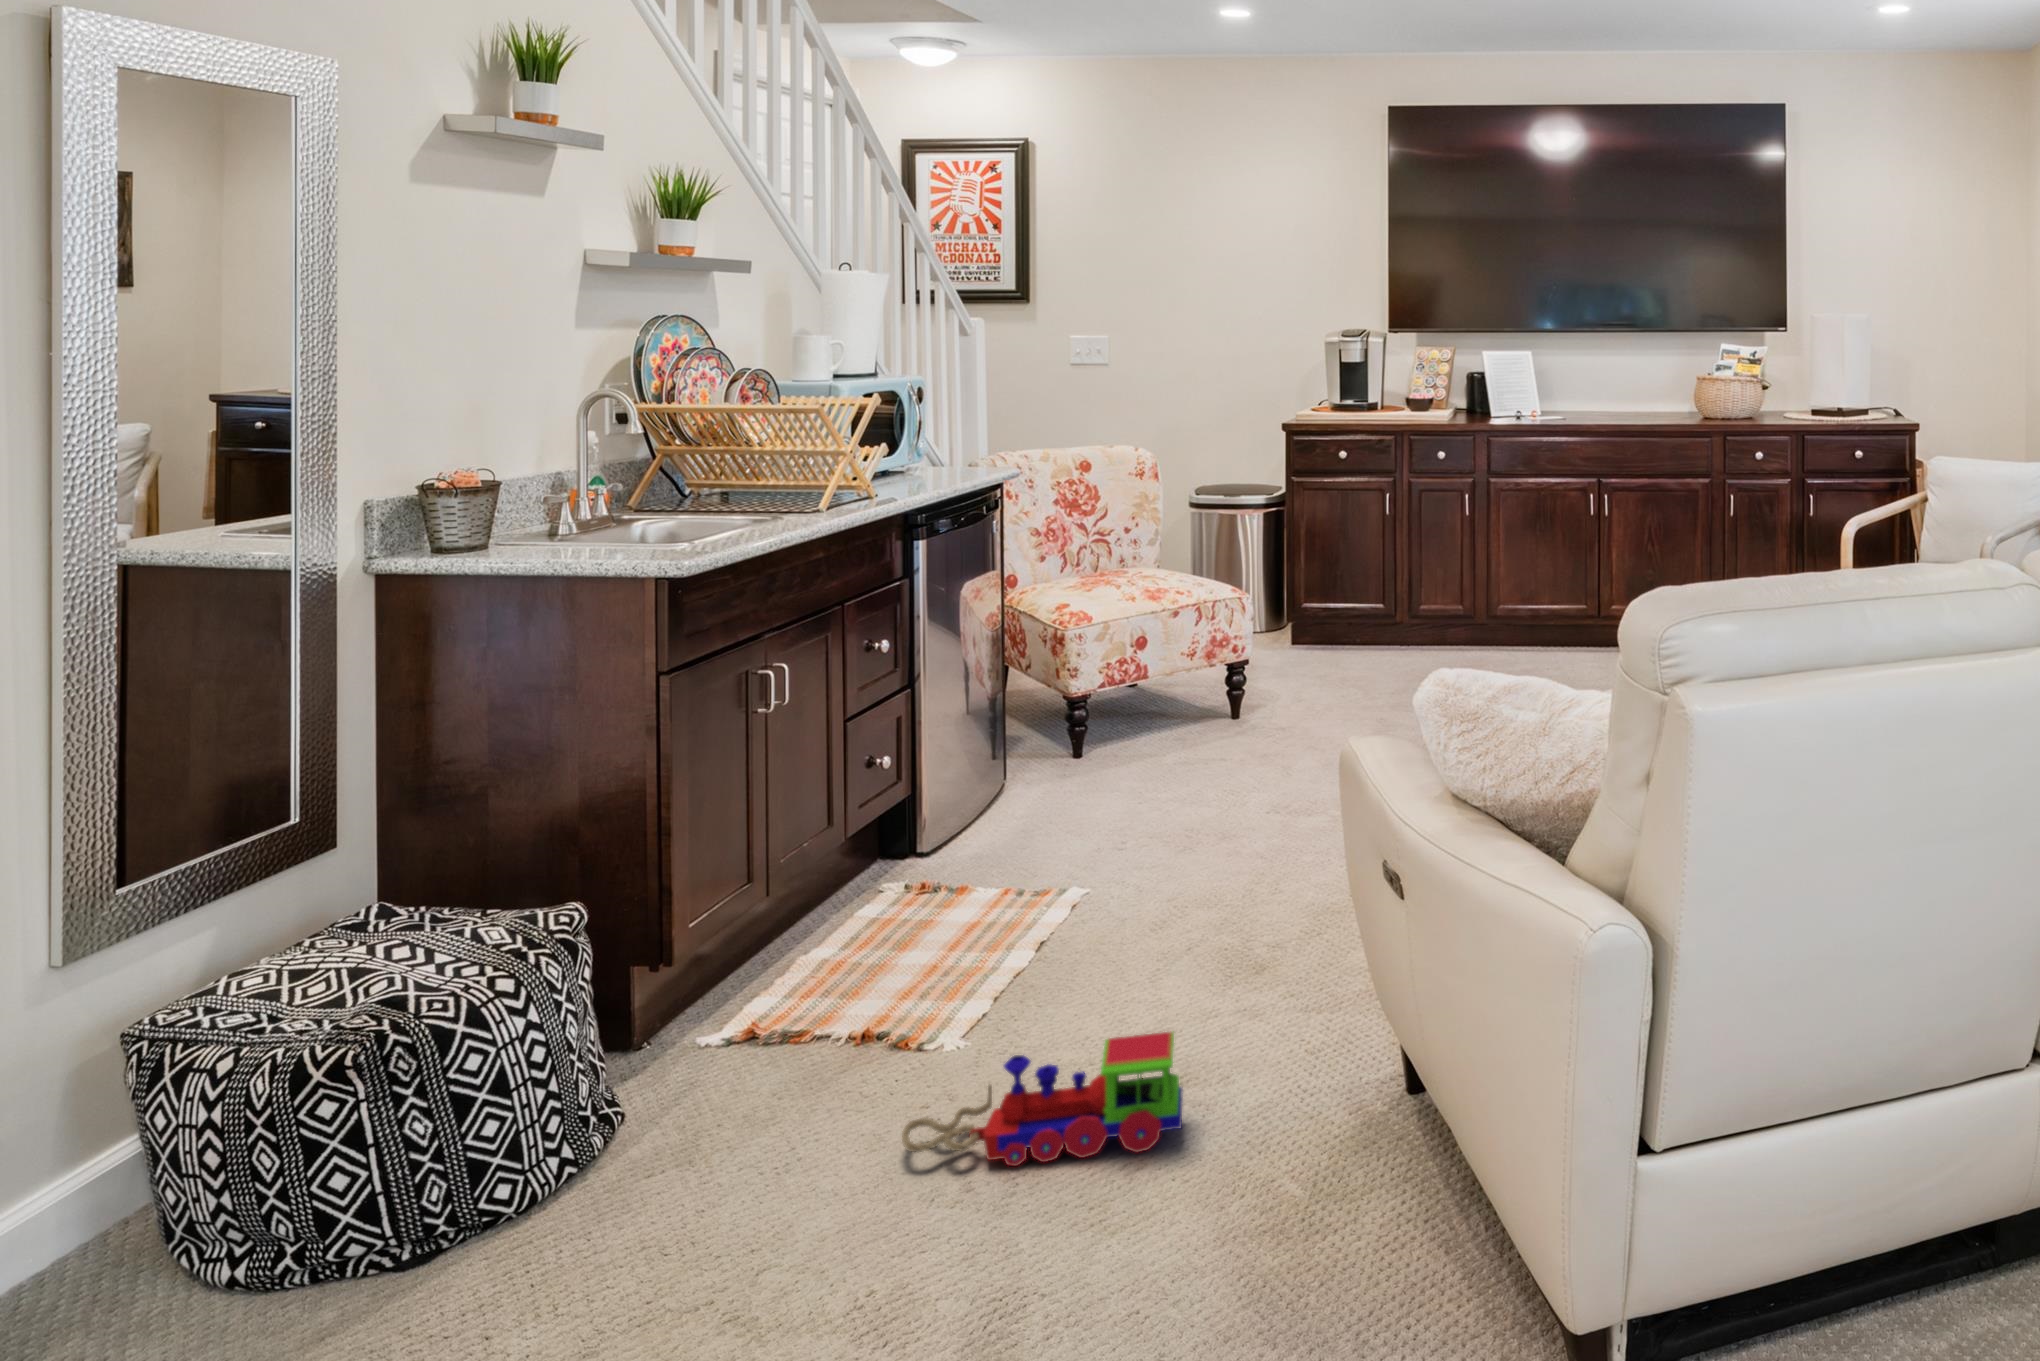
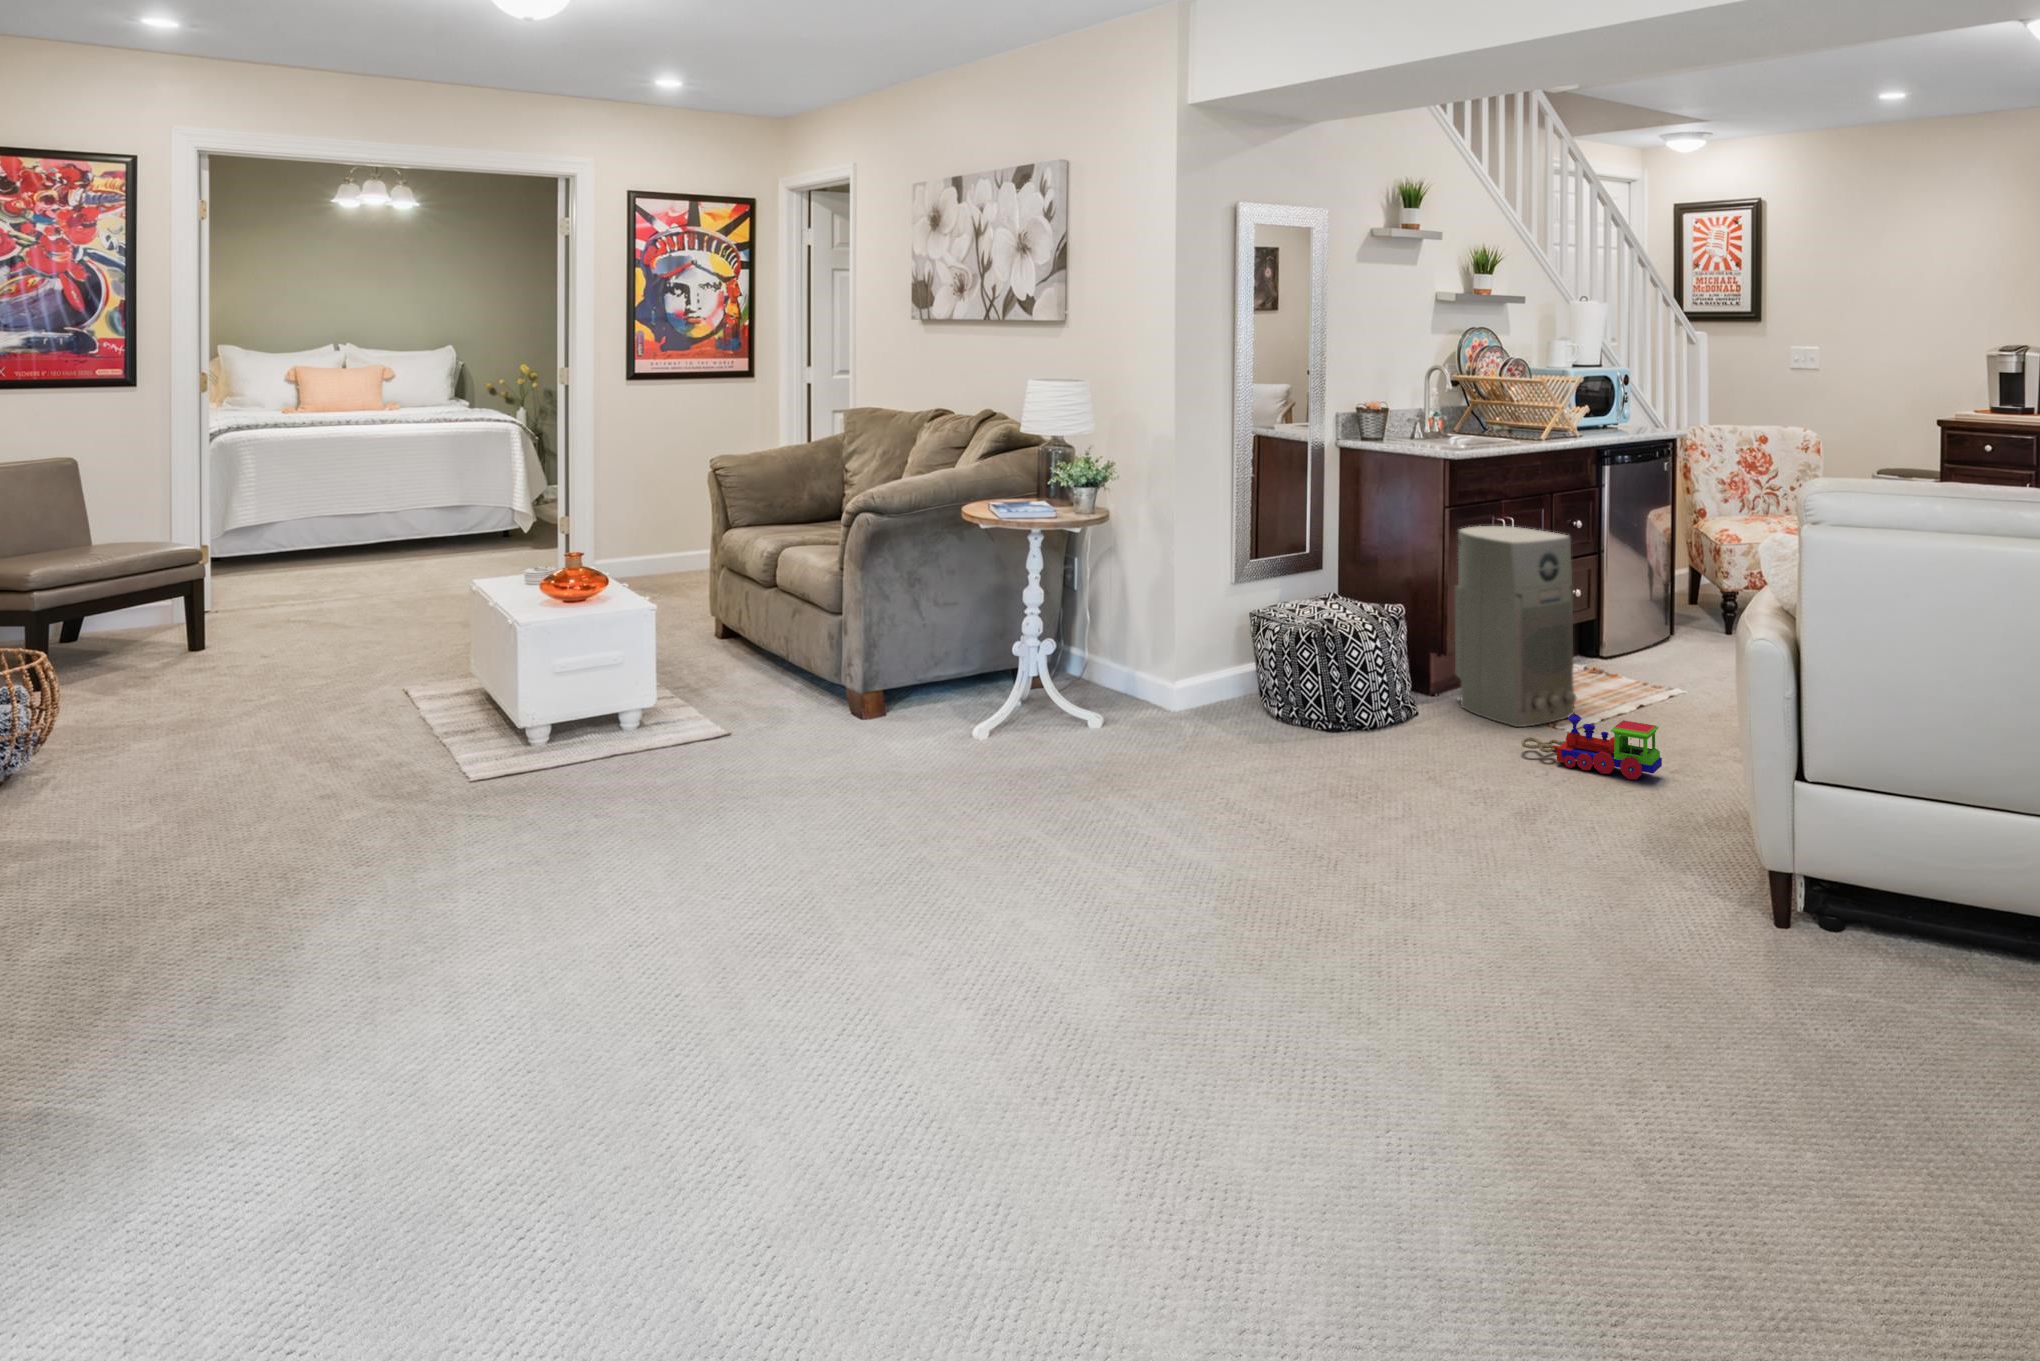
air purifier: none [693,686,957,1086] -> present [1455,526,1576,727]

